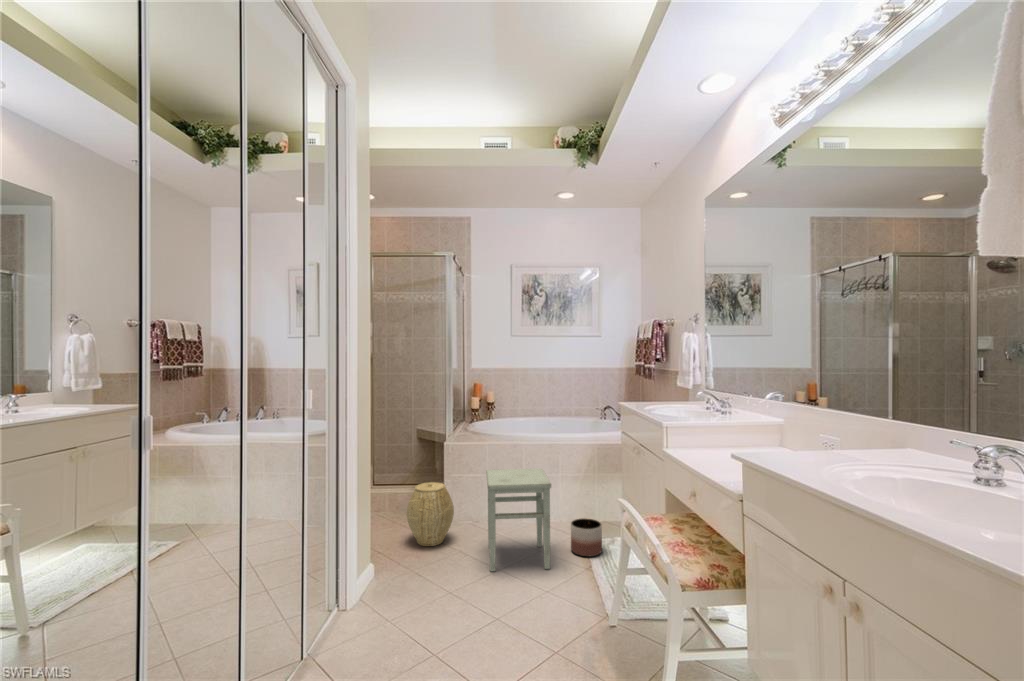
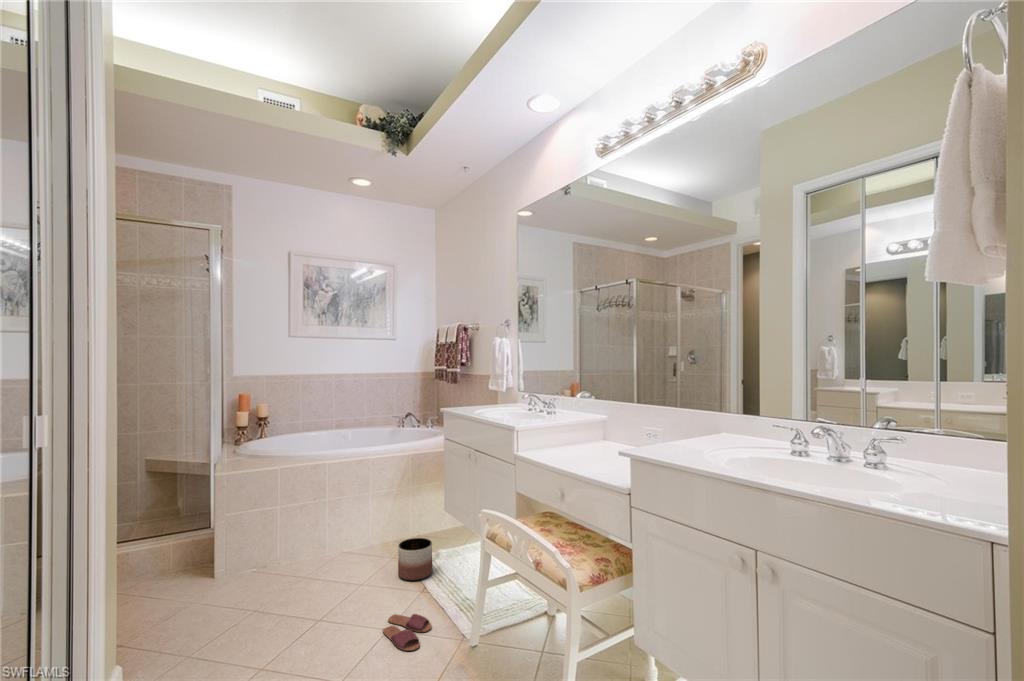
stool: present [486,469,551,571] -> none [294,491,387,627]
woven basket: present [407,482,454,546] -> none [173,530,245,618]
slippers: none [538,579,580,612] -> present [383,614,432,651]

